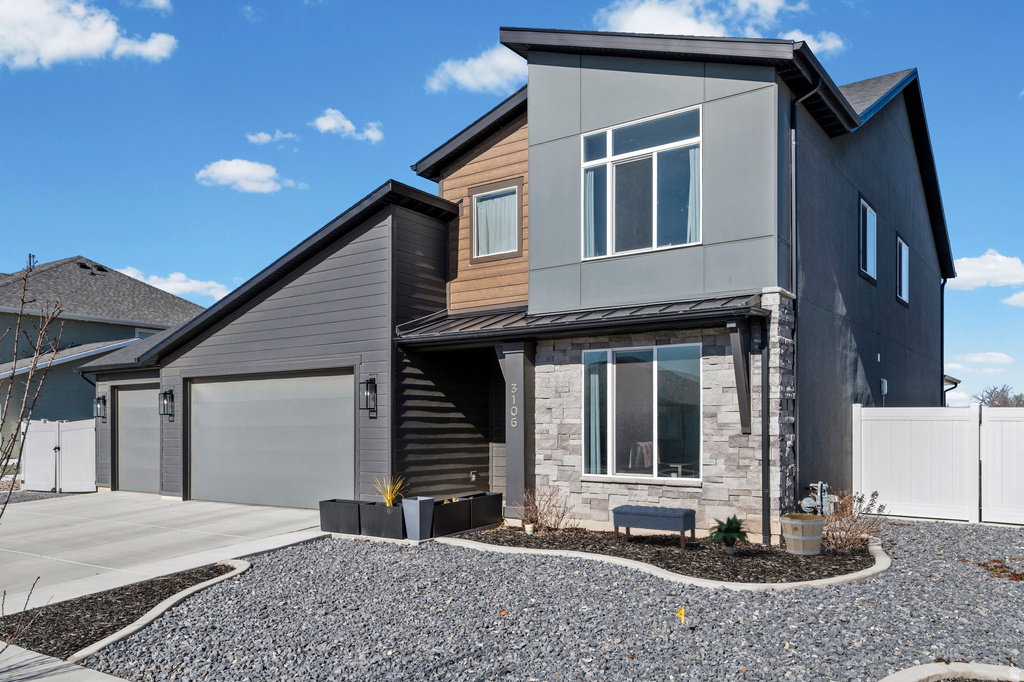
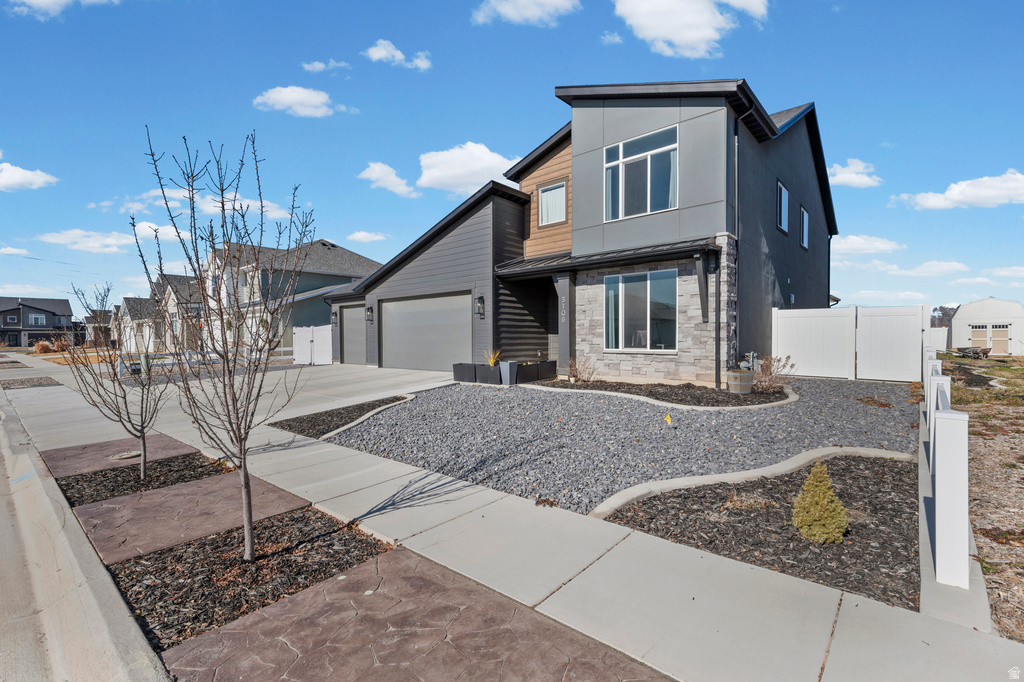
bench: present [612,505,696,550] -> none [622,366,673,391]
potted plant: present [707,514,754,554] -> none [680,369,713,393]

